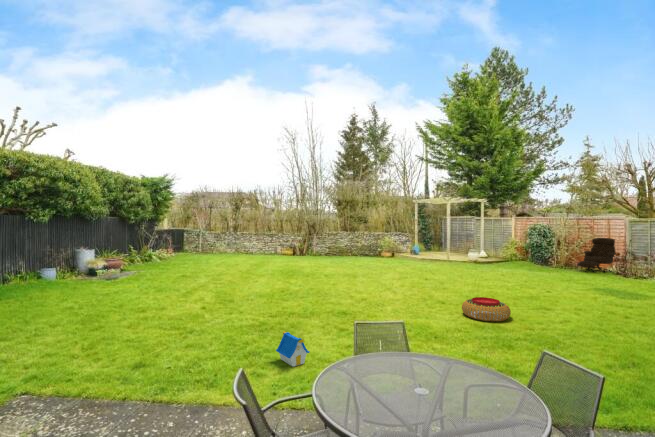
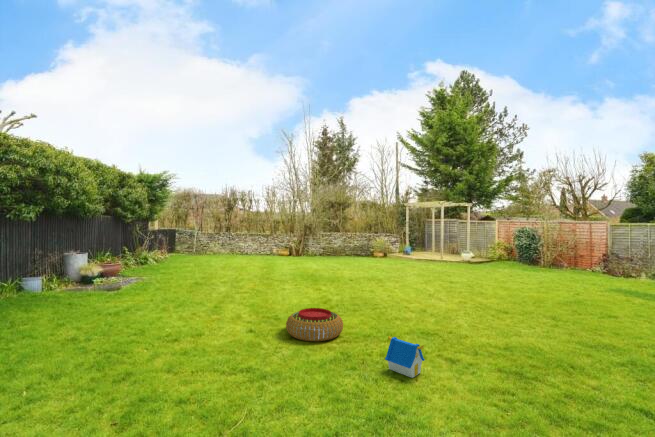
lounge chair: present [577,238,616,272] -> none [566,239,599,271]
pouf: present [462,297,511,321] -> present [286,308,343,341]

